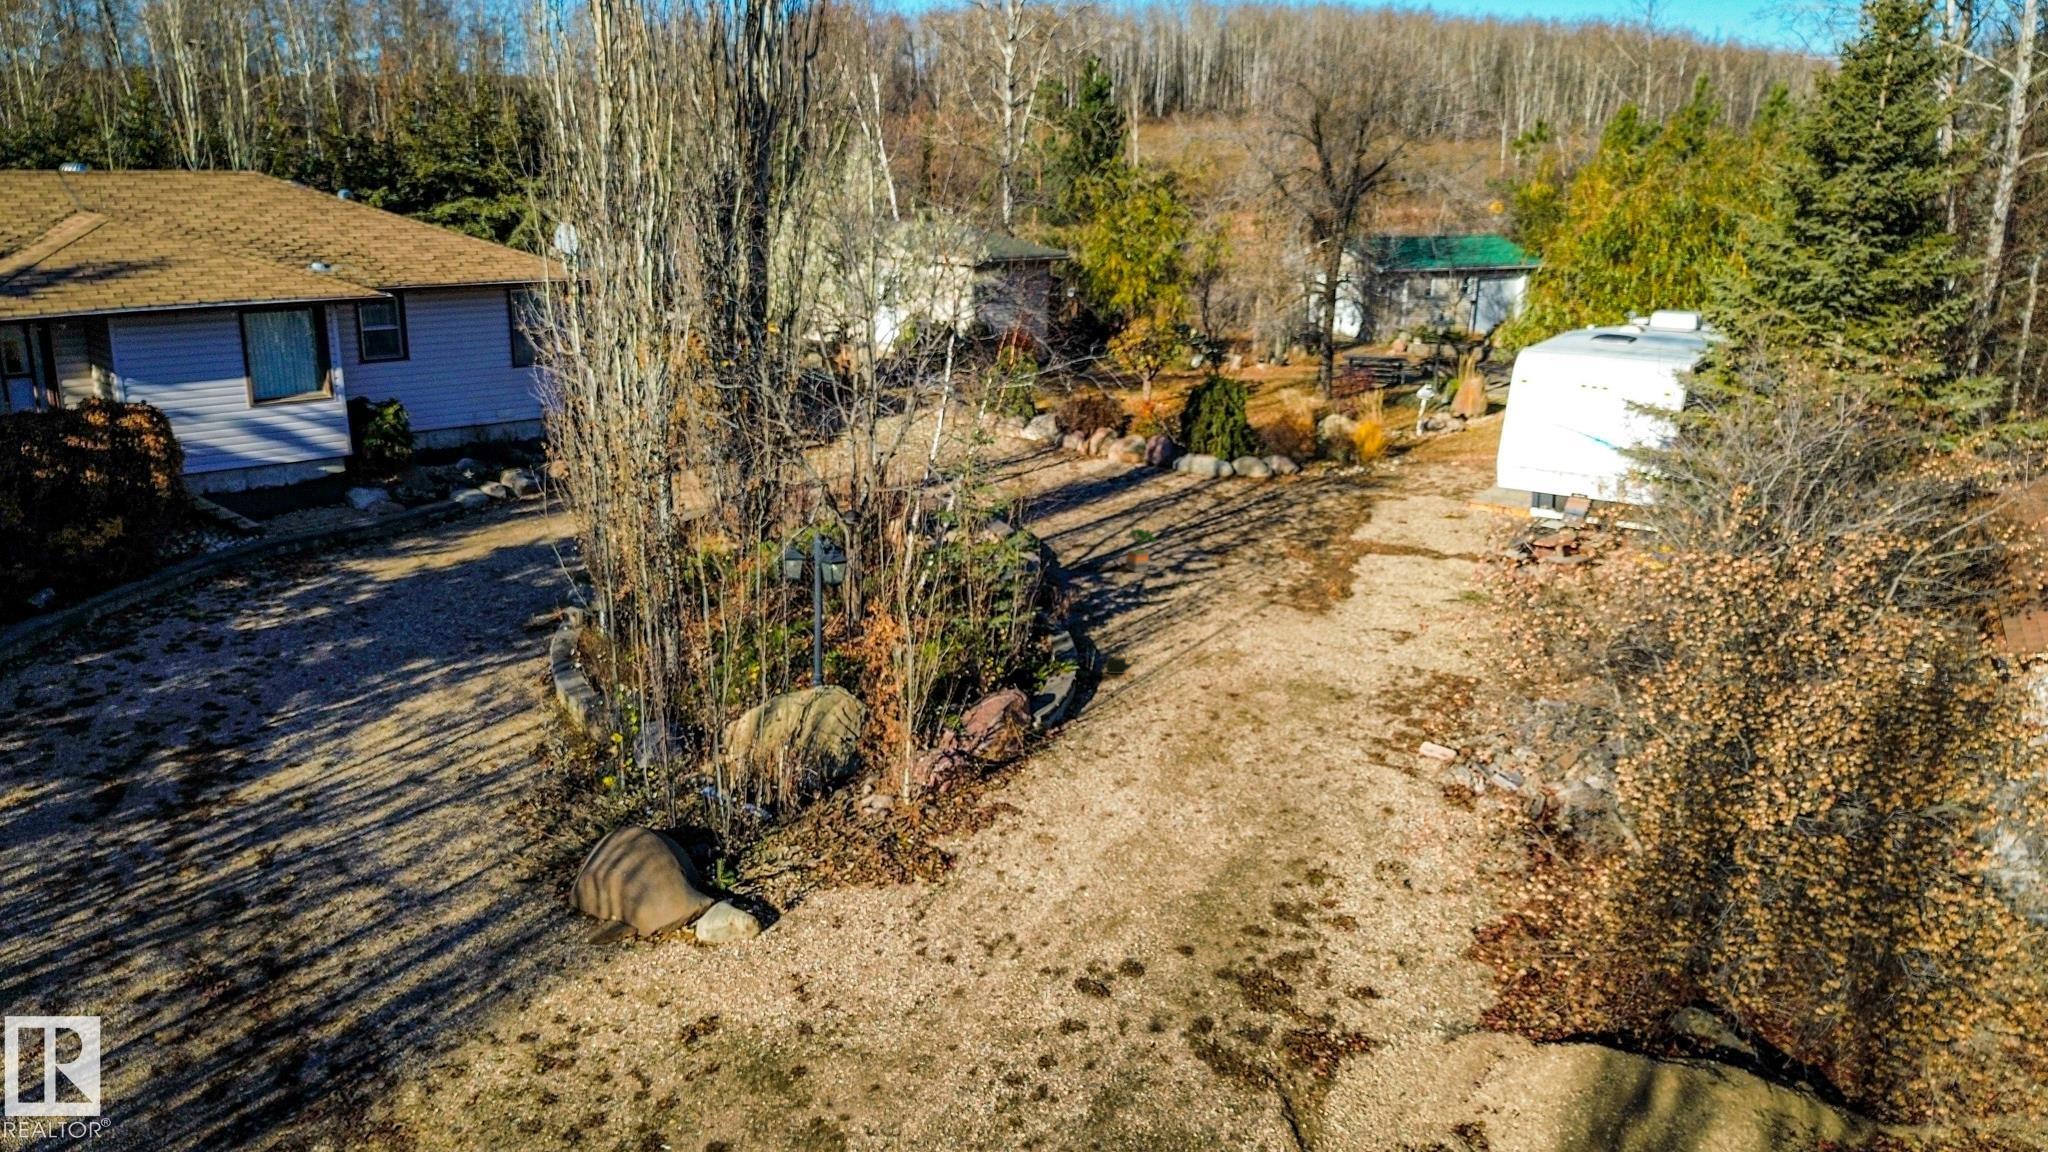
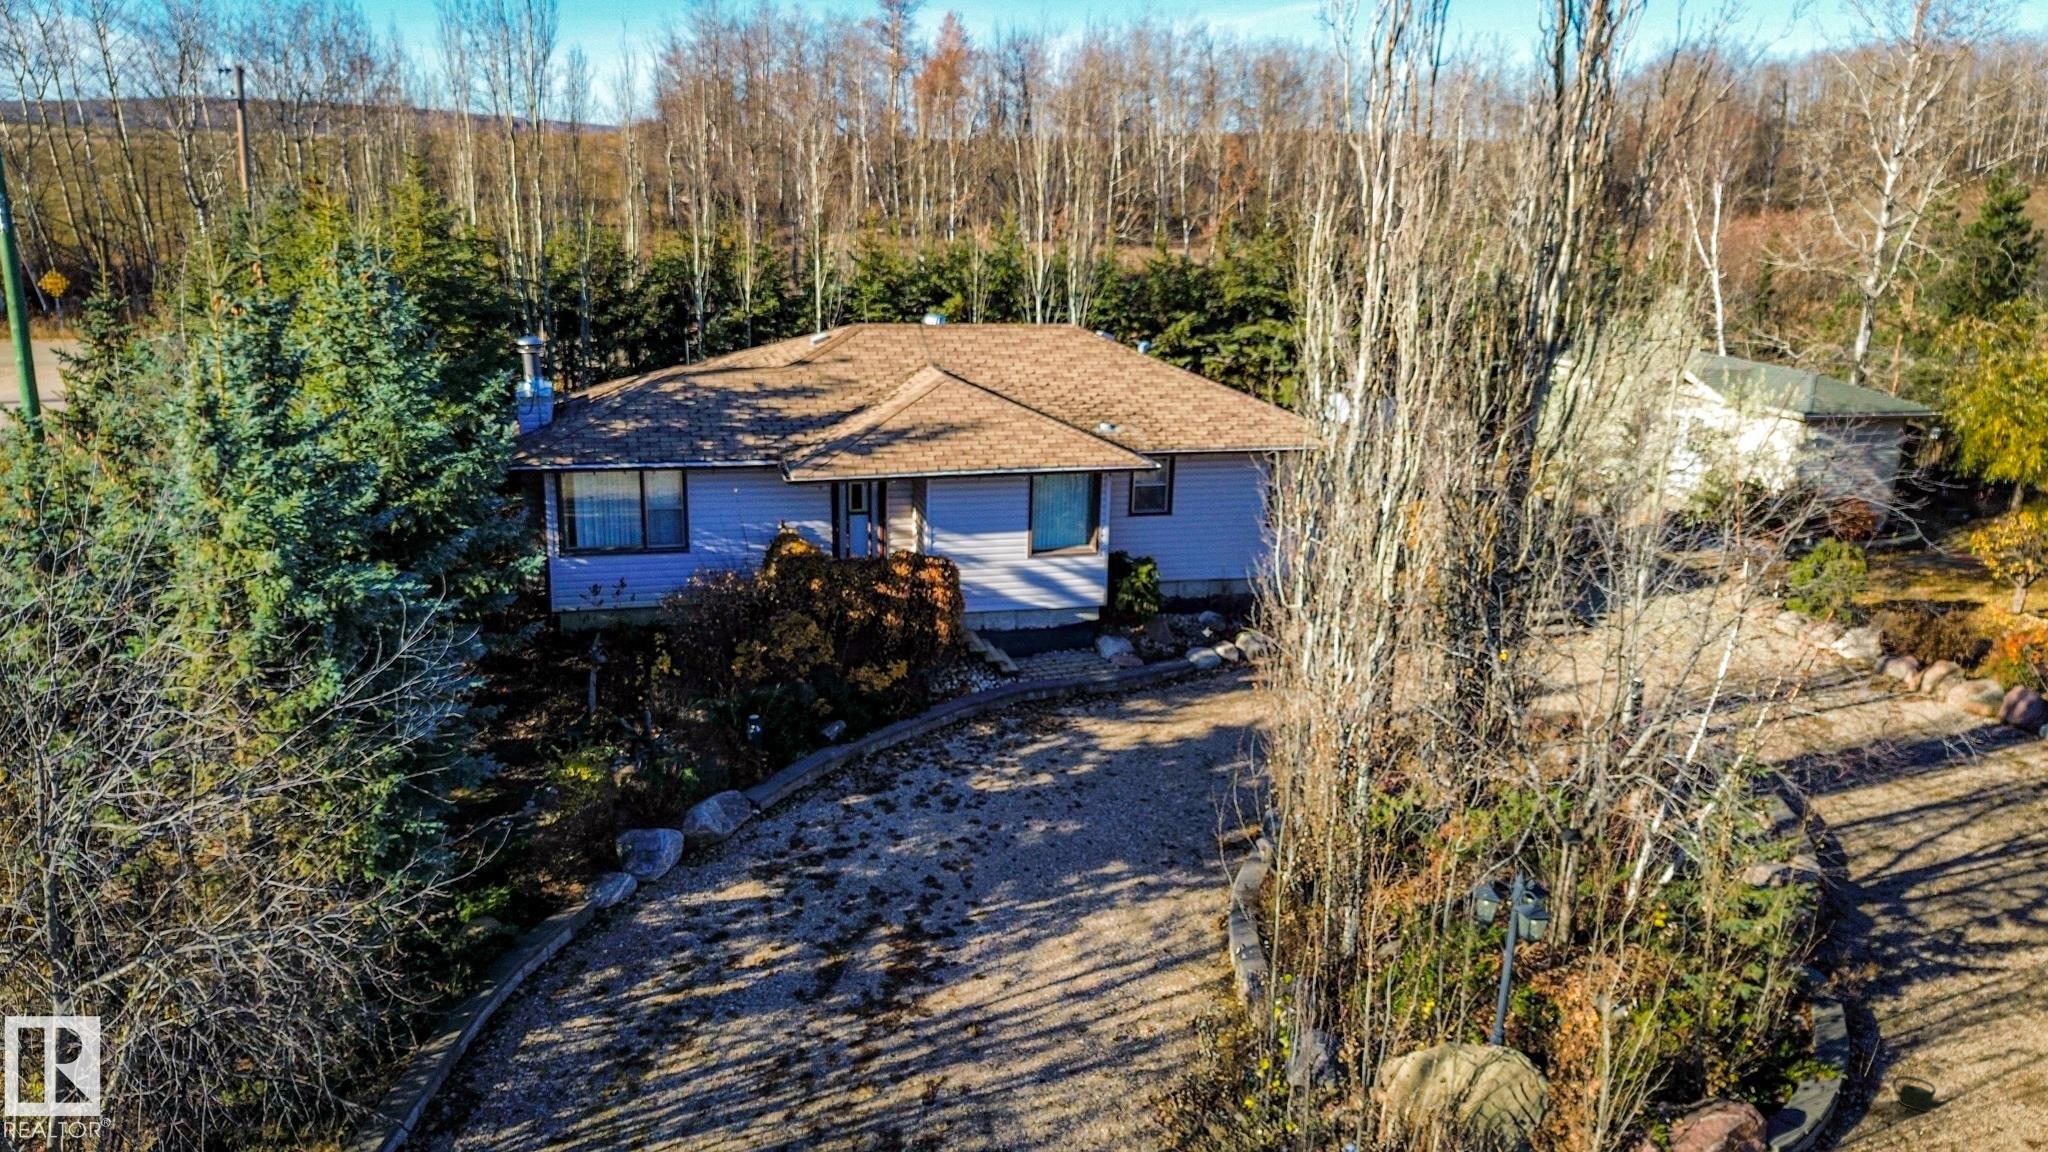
potted tree: present [1126,528,1156,572] -> none [1950,856,2007,916]

